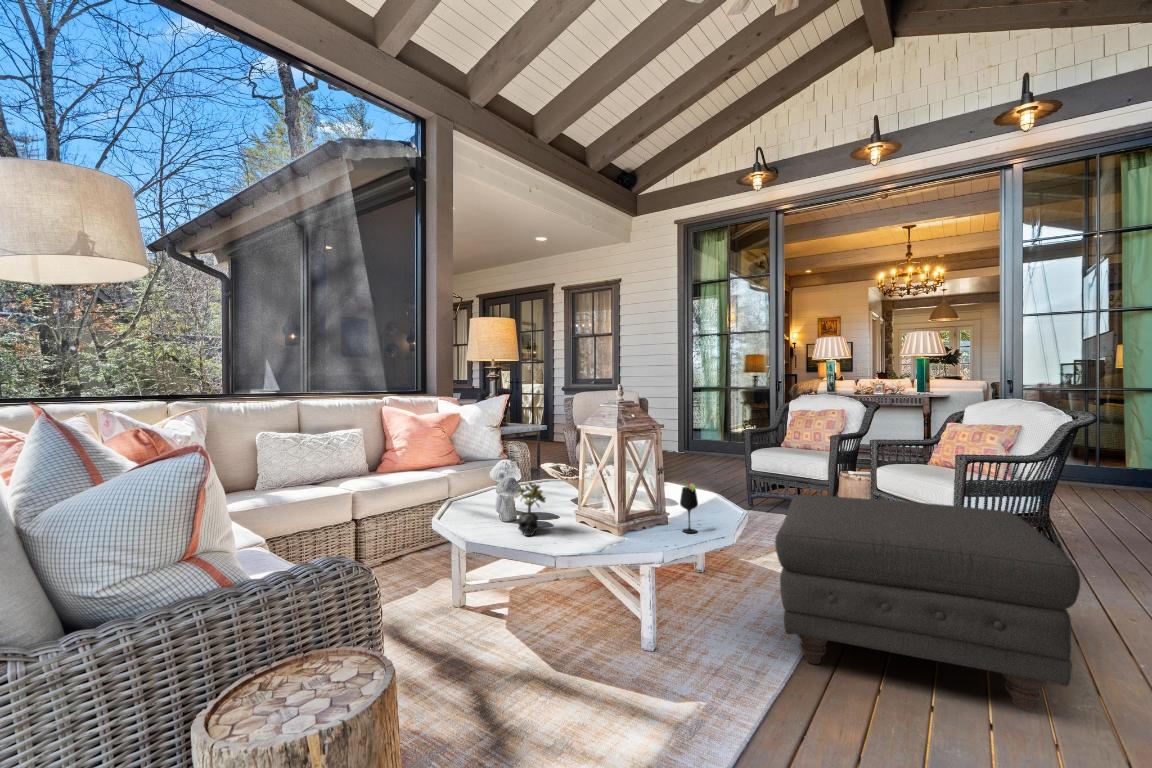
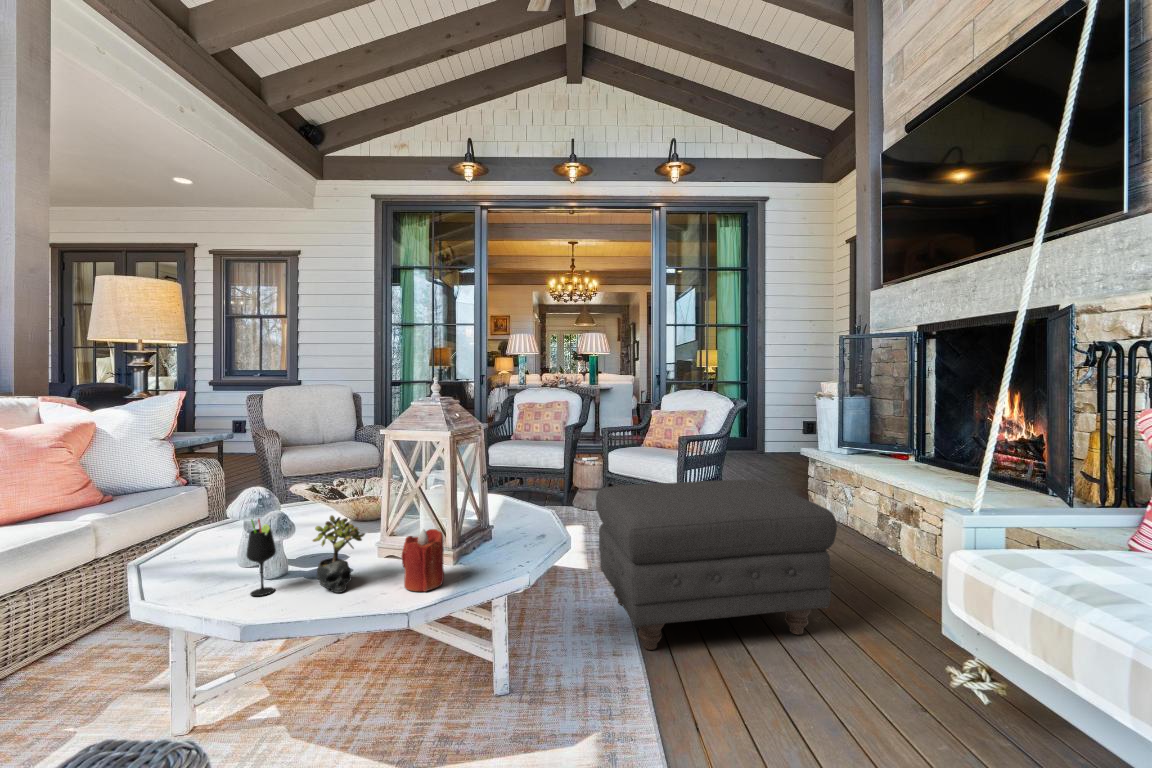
wine glass: present [680,480,698,533] -> present [247,519,276,596]
candle: none [564,500,596,547] -> present [402,529,444,591]

